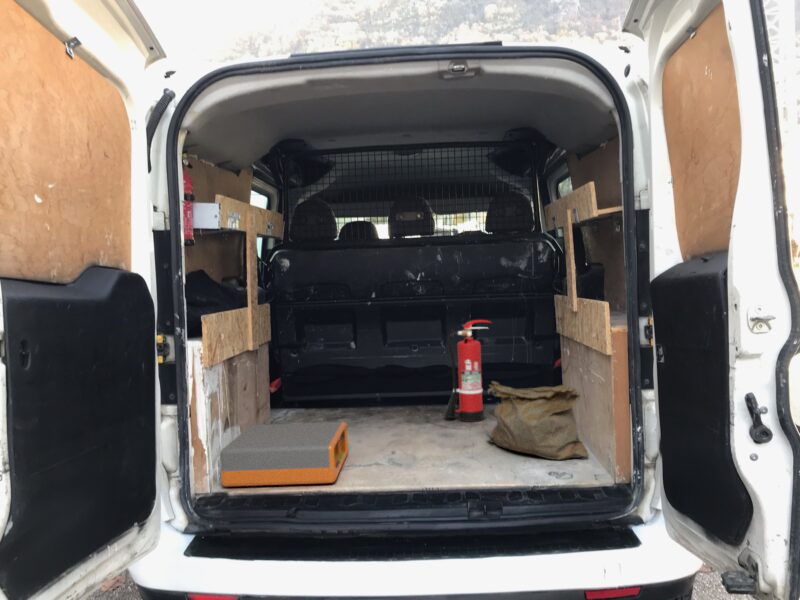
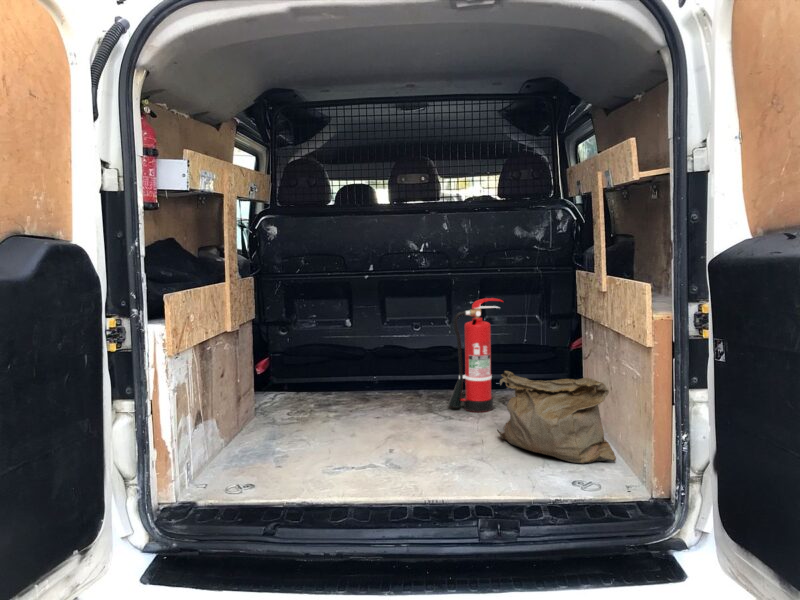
storage box: present [220,422,348,487] -> none [189,415,340,492]

